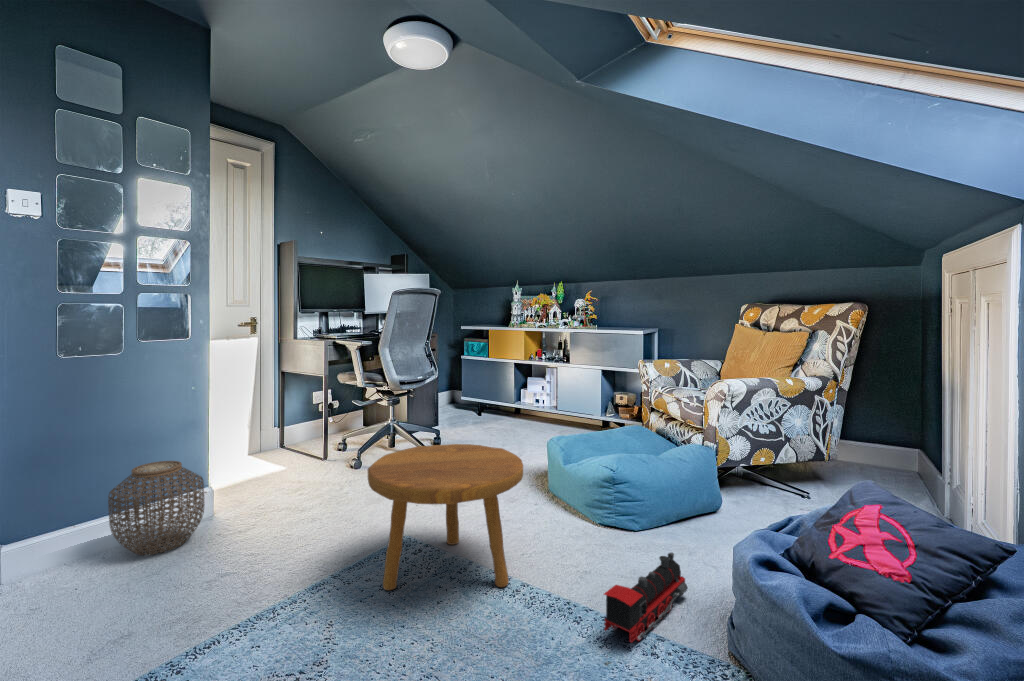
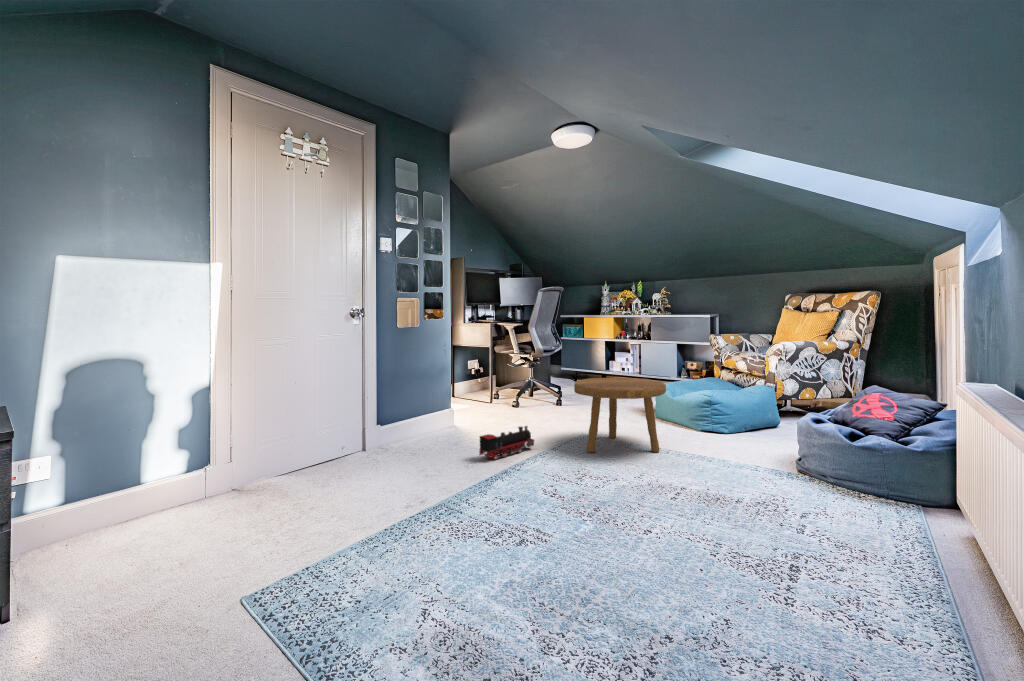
woven basket: present [108,461,205,555] -> none [413,388,460,440]
toy train: present [604,553,688,643] -> present [479,426,534,459]

